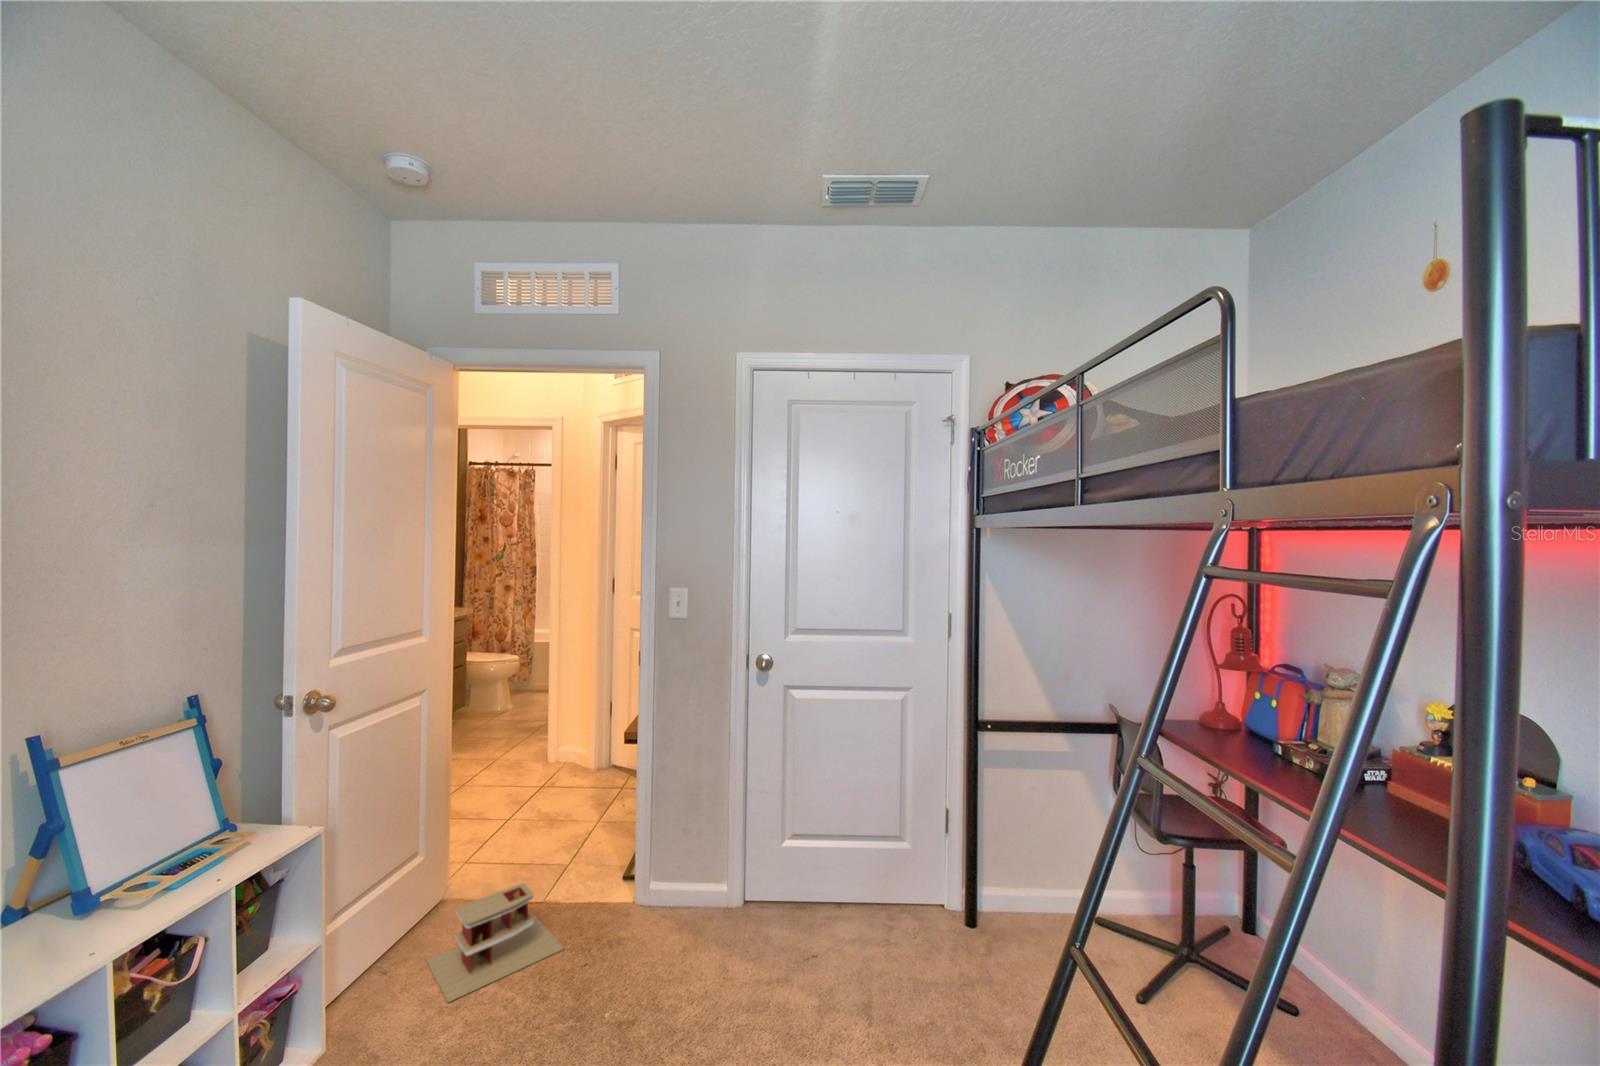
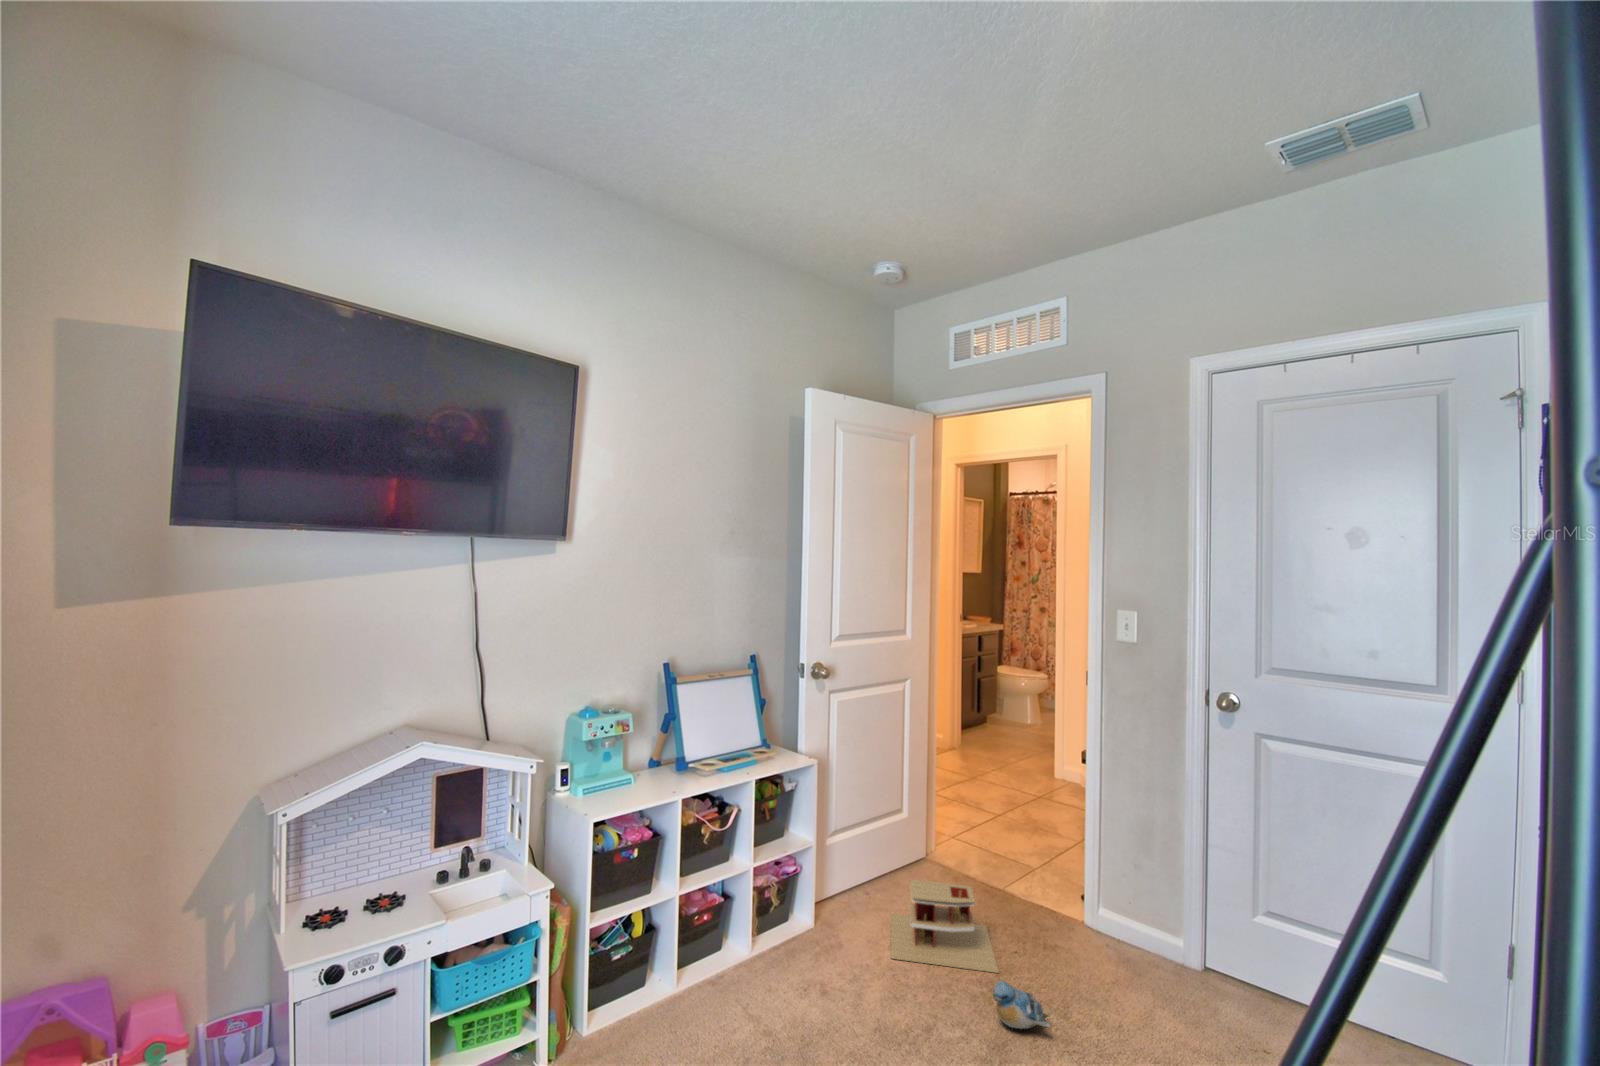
plush toy: none [576,947,628,987] -> present [993,981,1050,1029]

